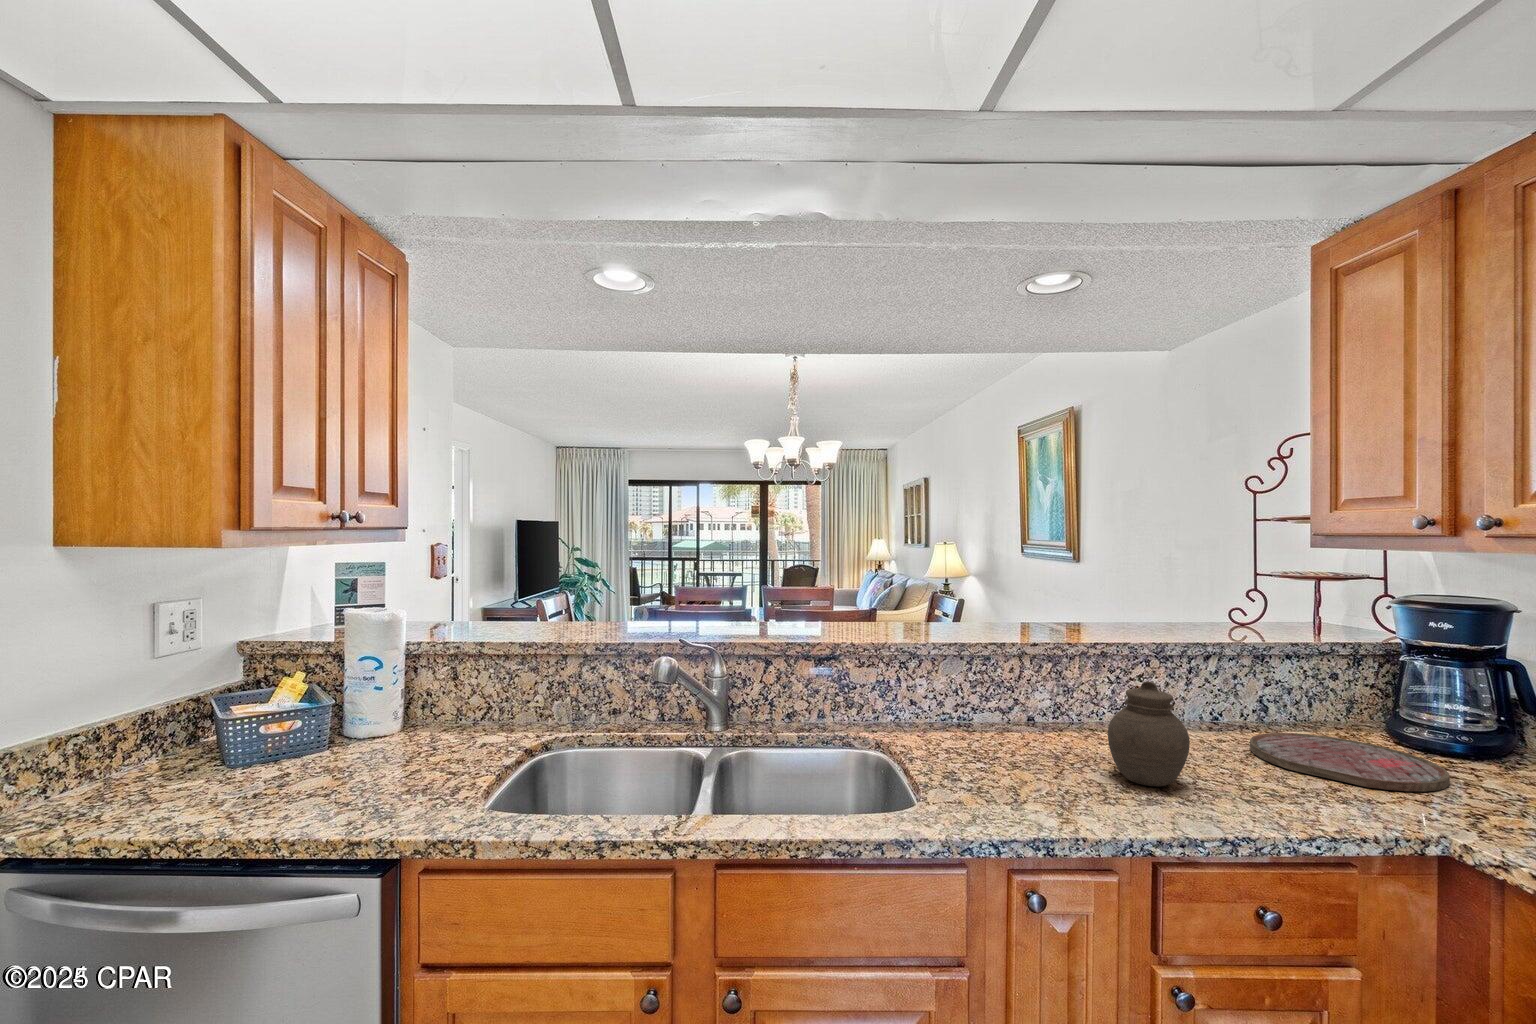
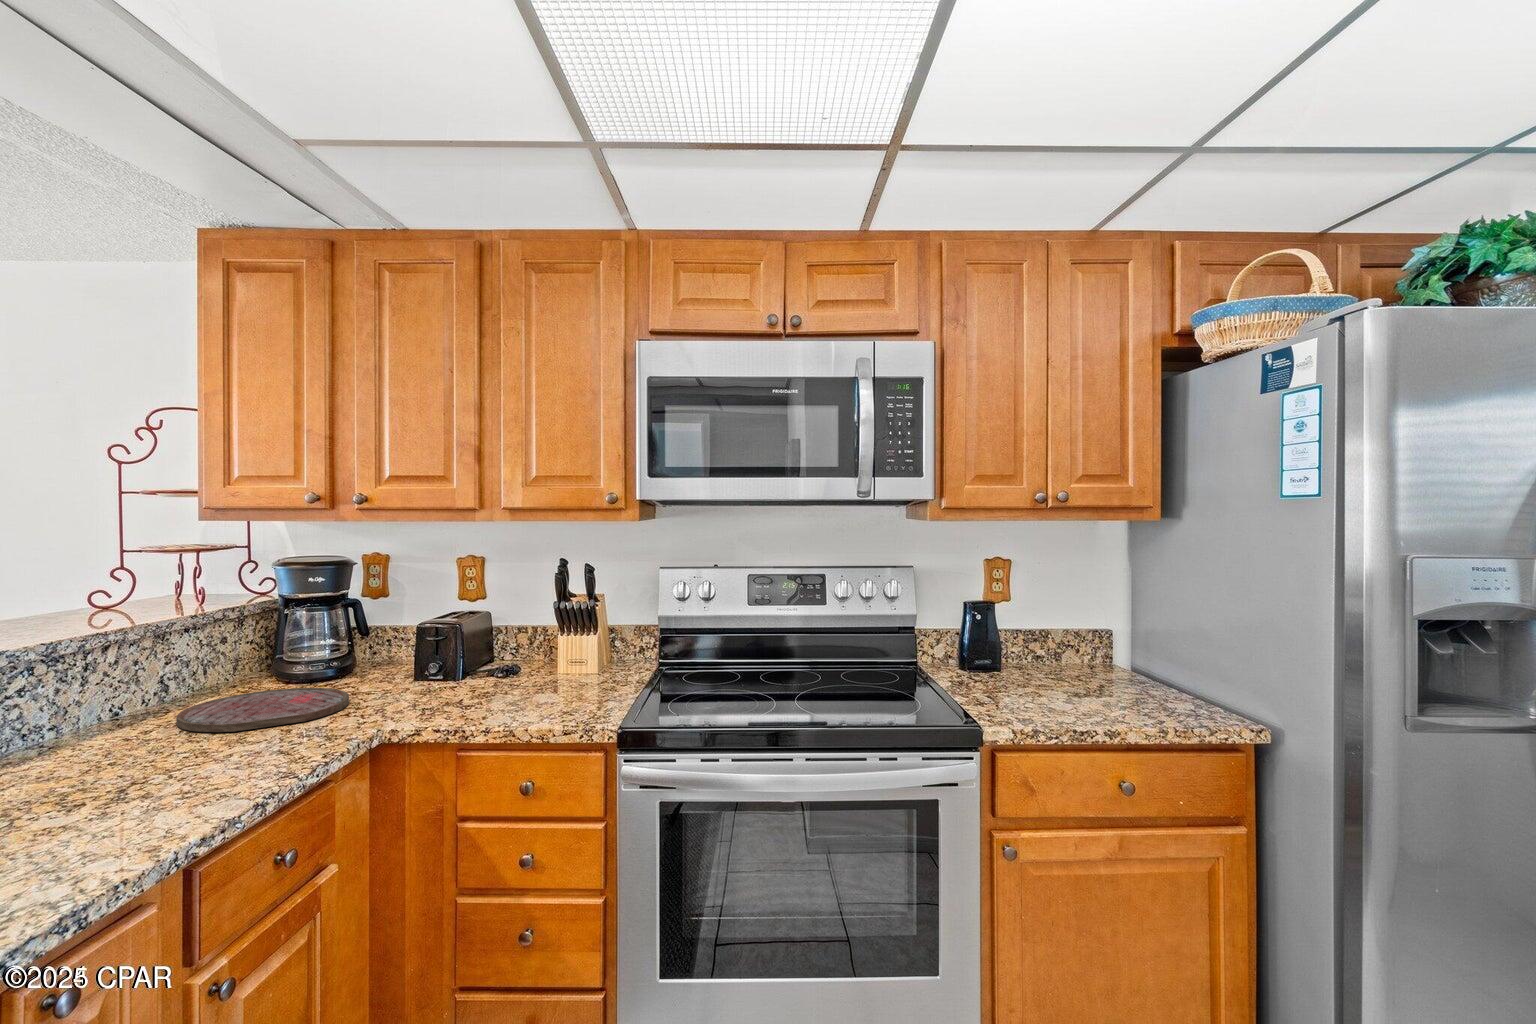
jar: present [1108,681,1190,786] -> none [58,681,171,803]

